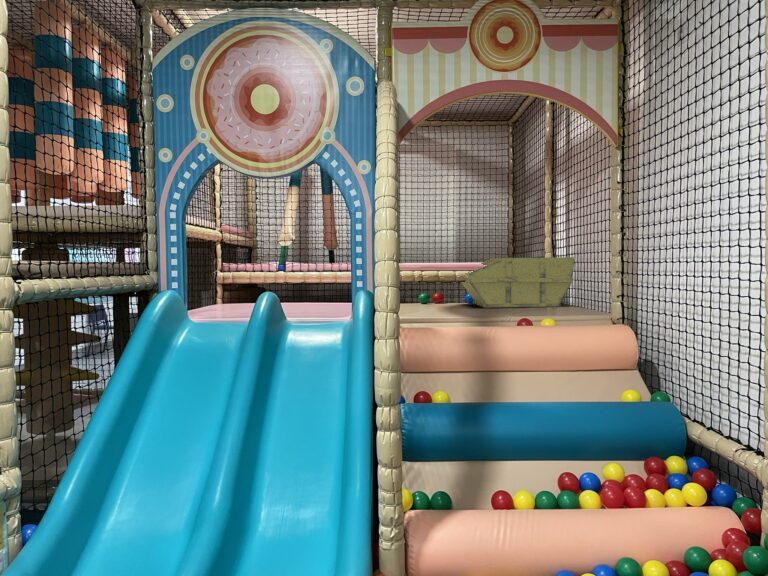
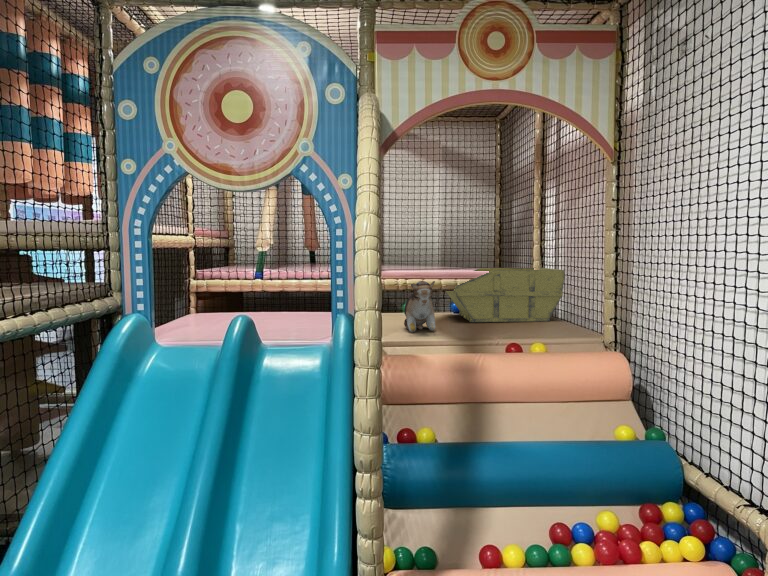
plush toy: none [420,264,450,314] -> present [404,281,435,332]

